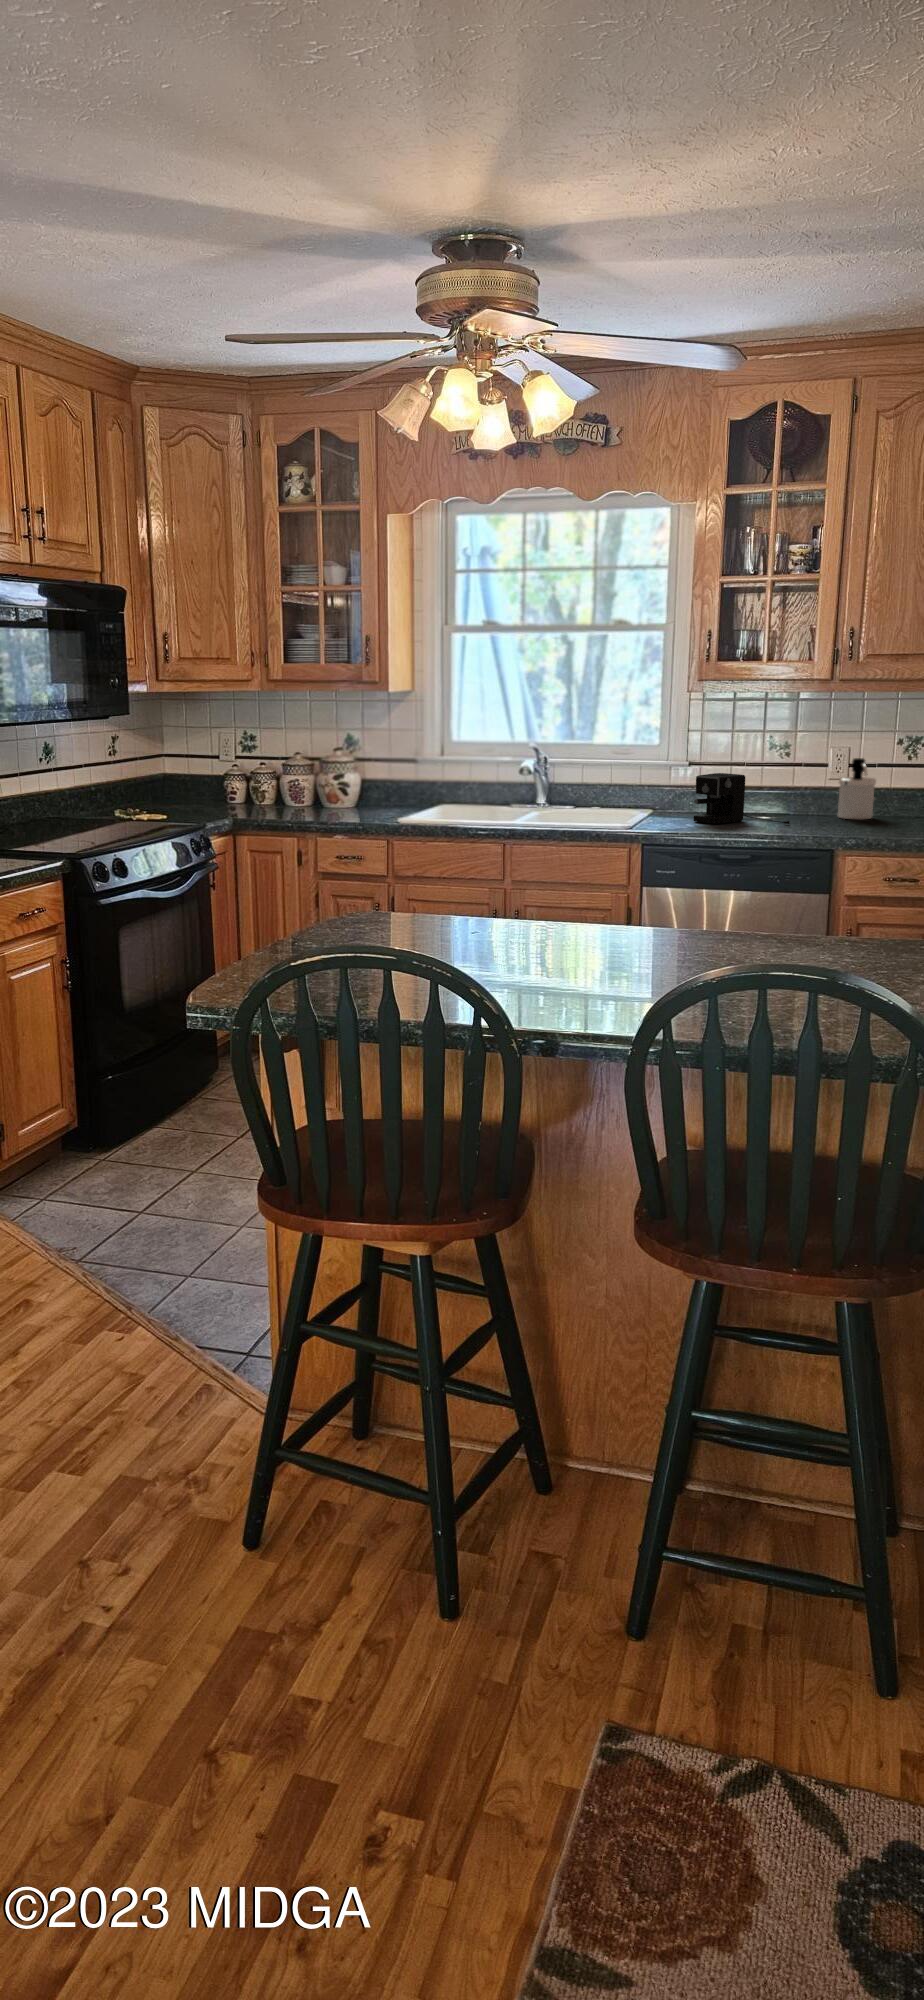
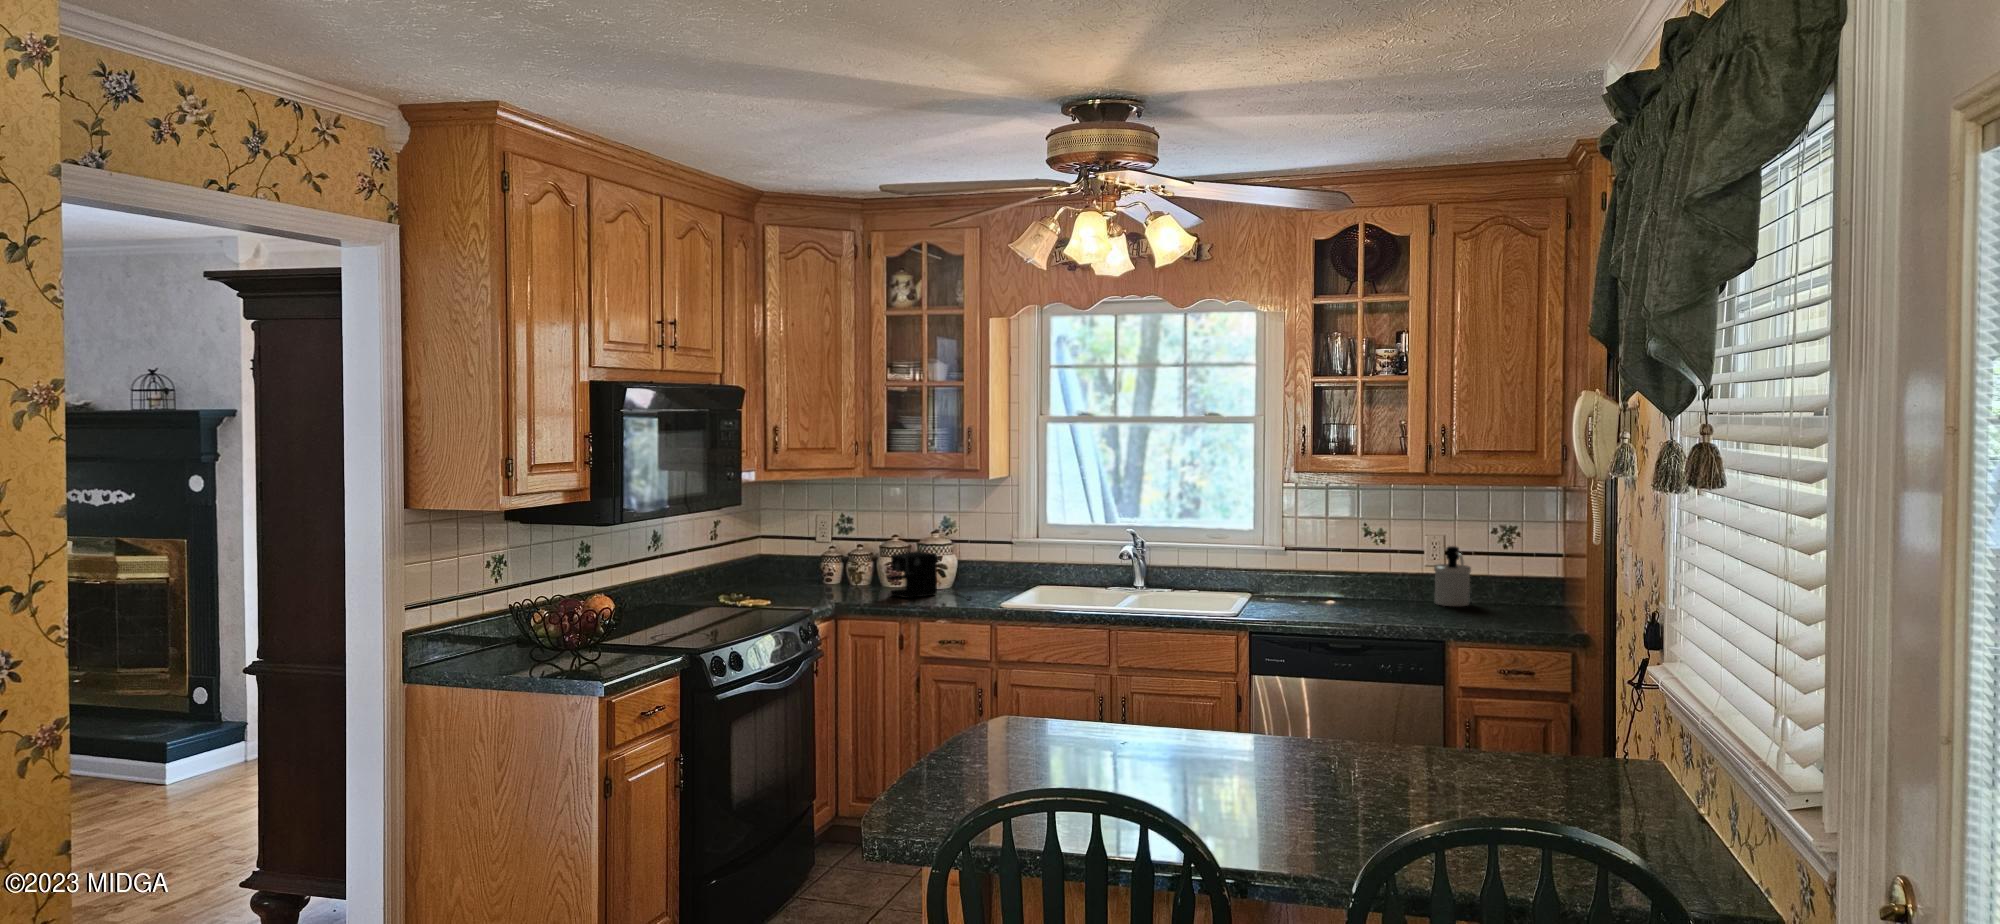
coffee maker: present [694,773,790,824] -> present [887,551,972,598]

